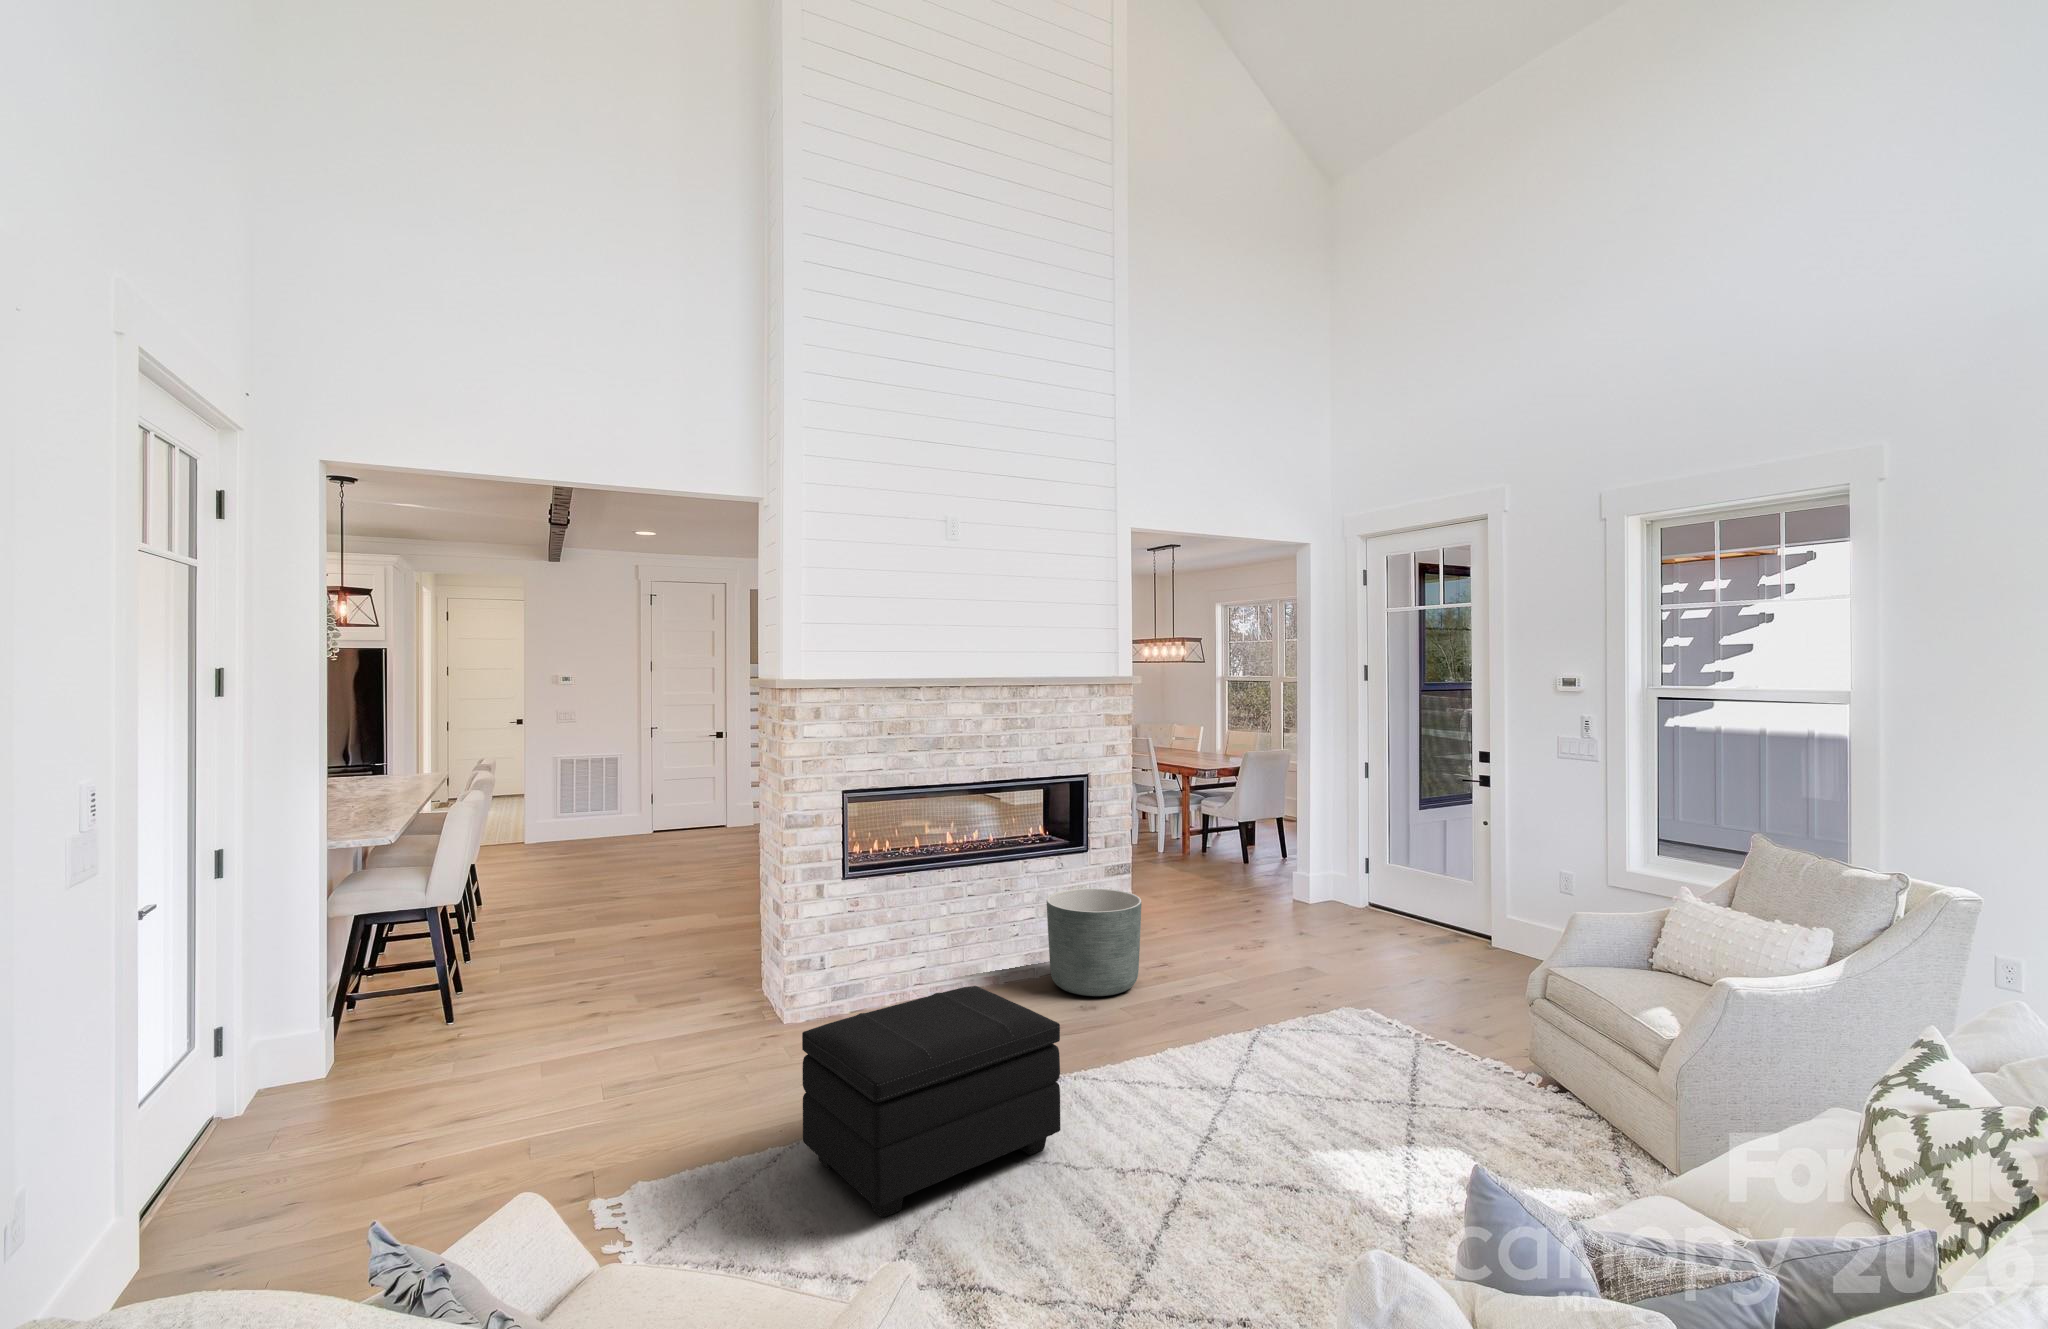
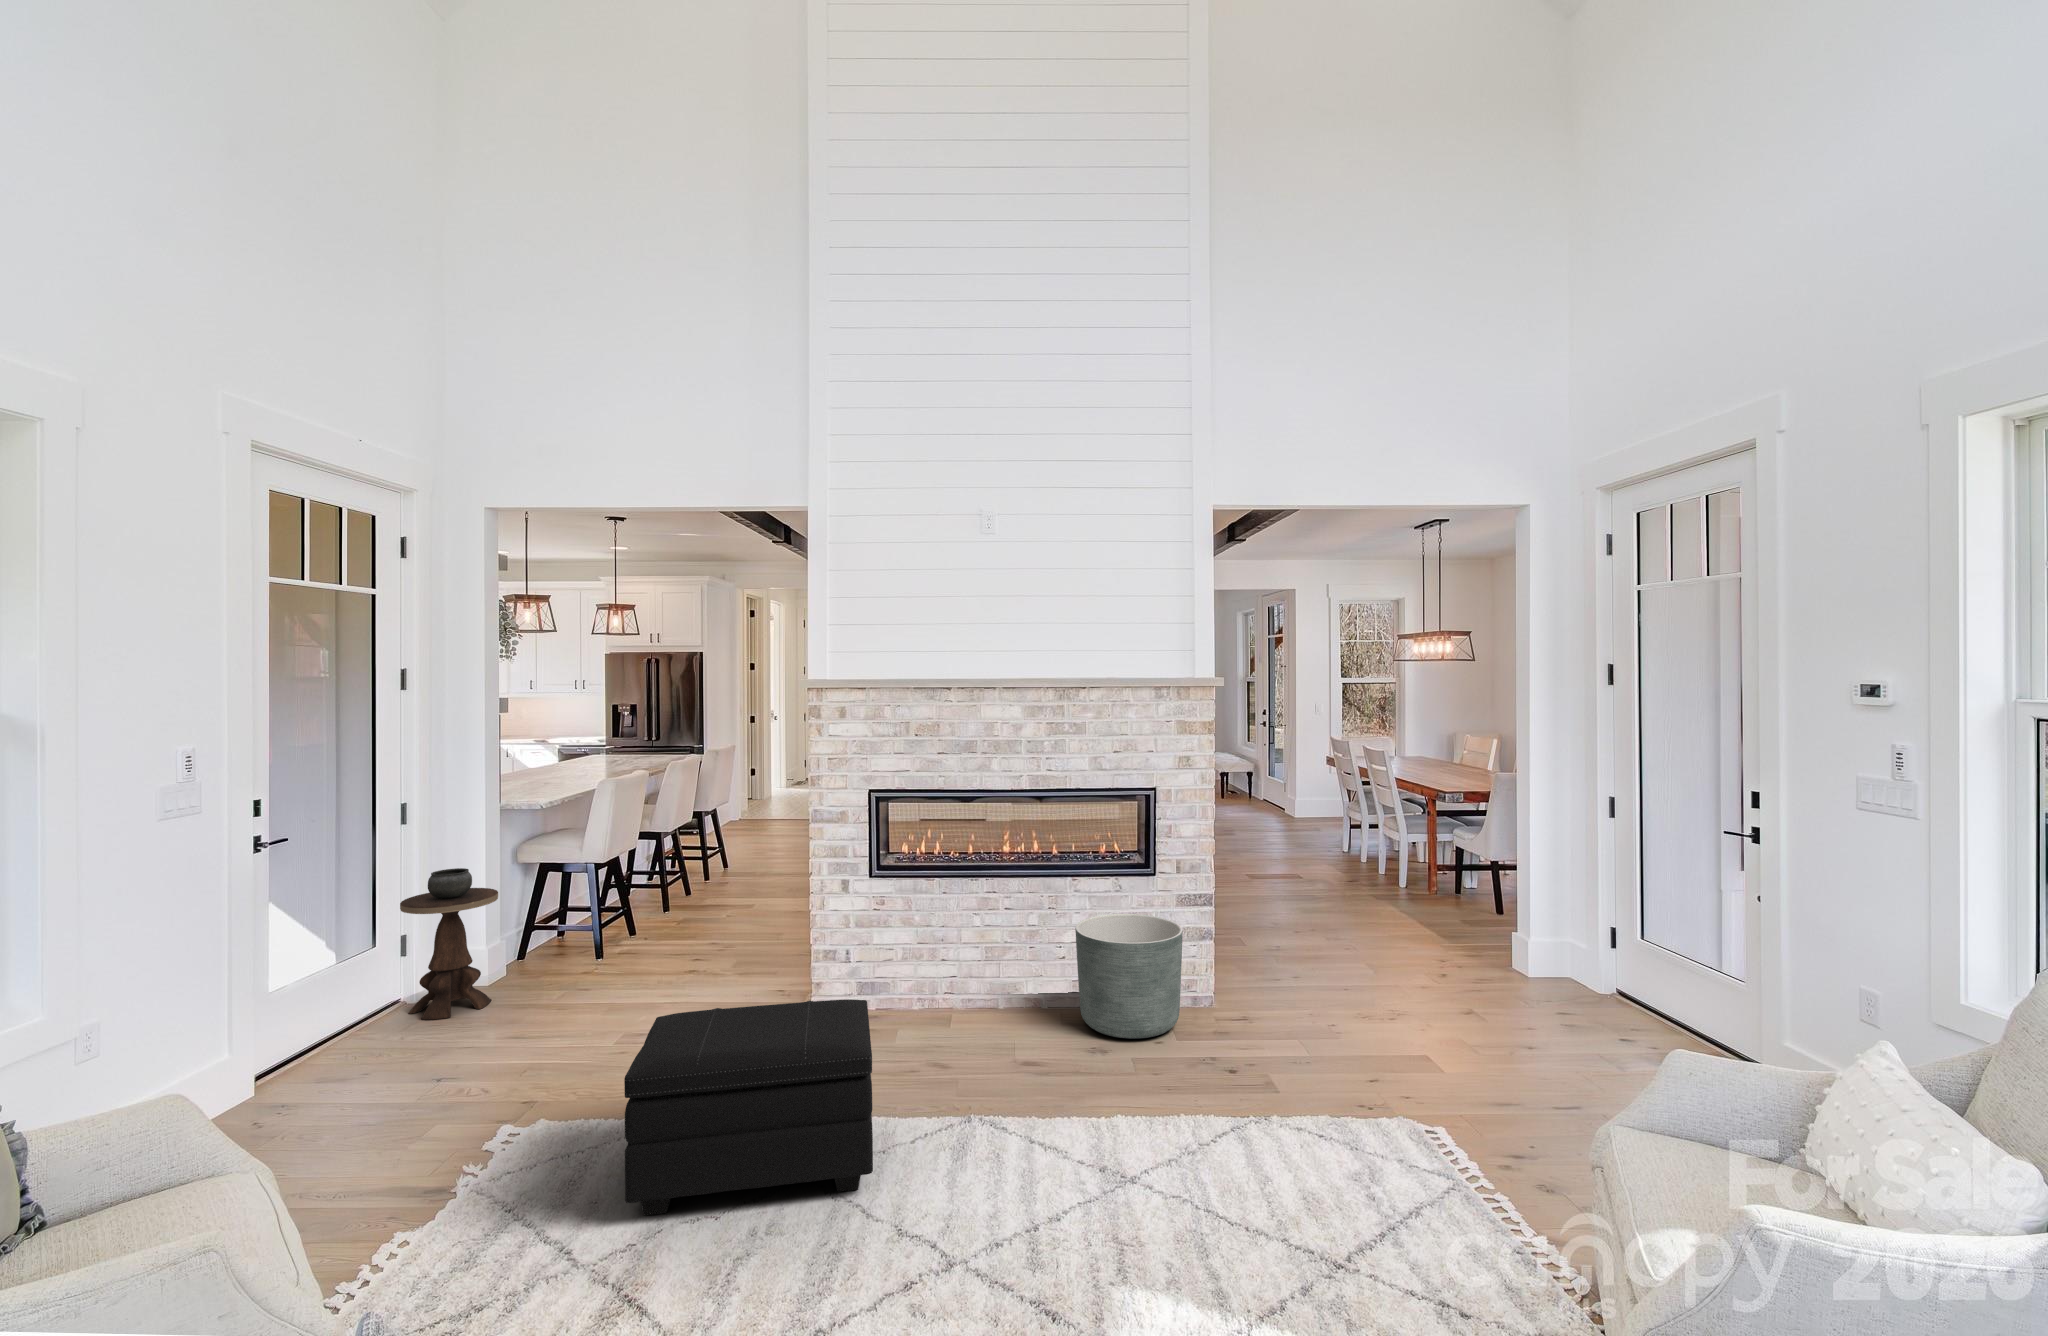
side table: none [245,921,378,1120] -> present [400,868,498,1020]

